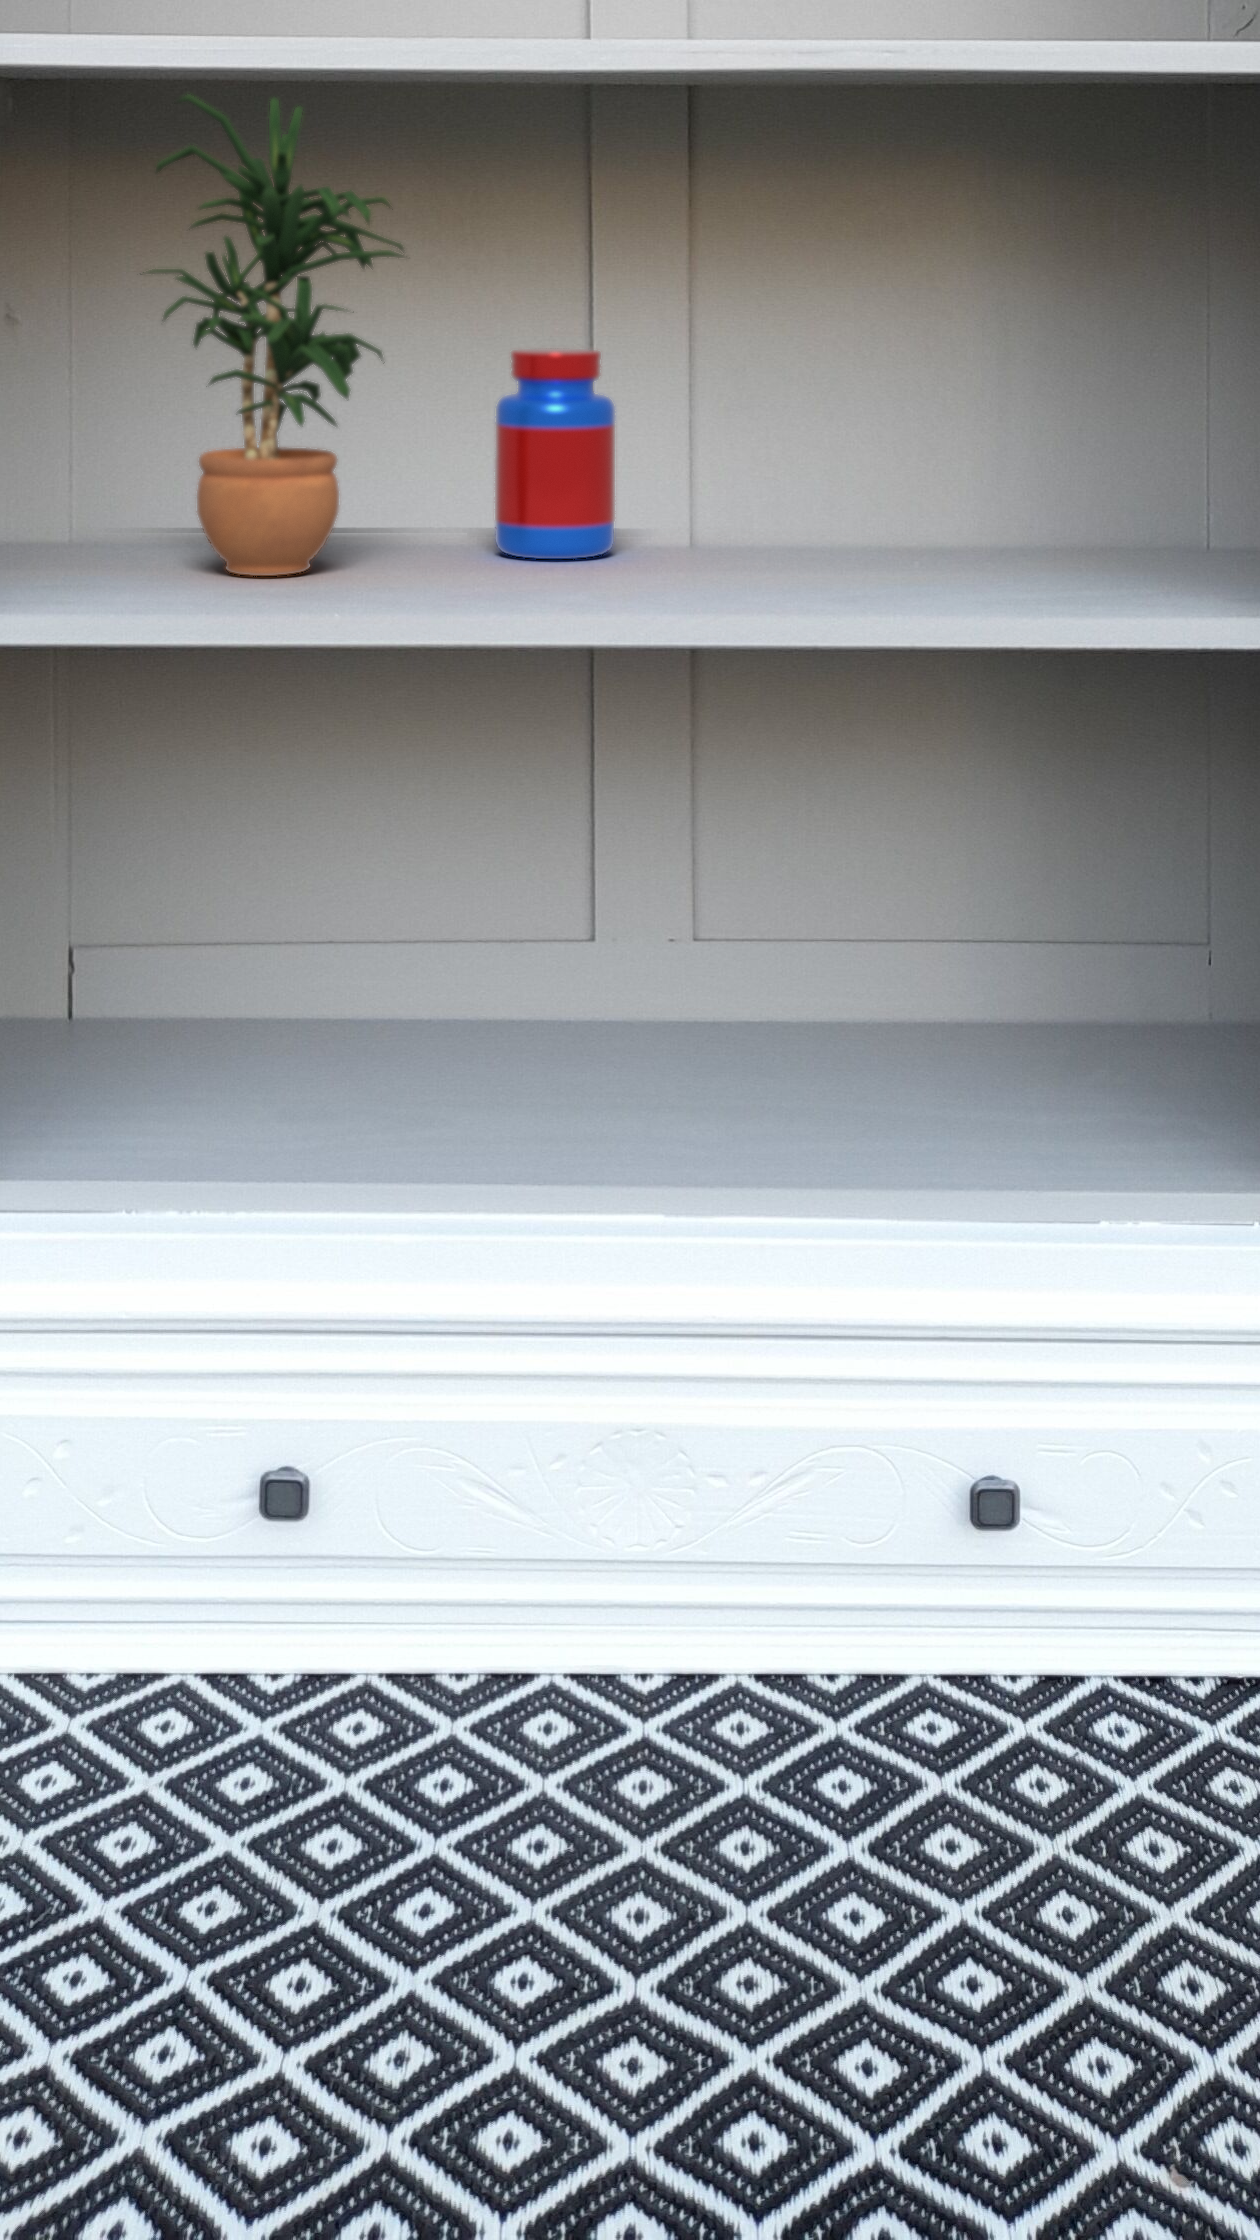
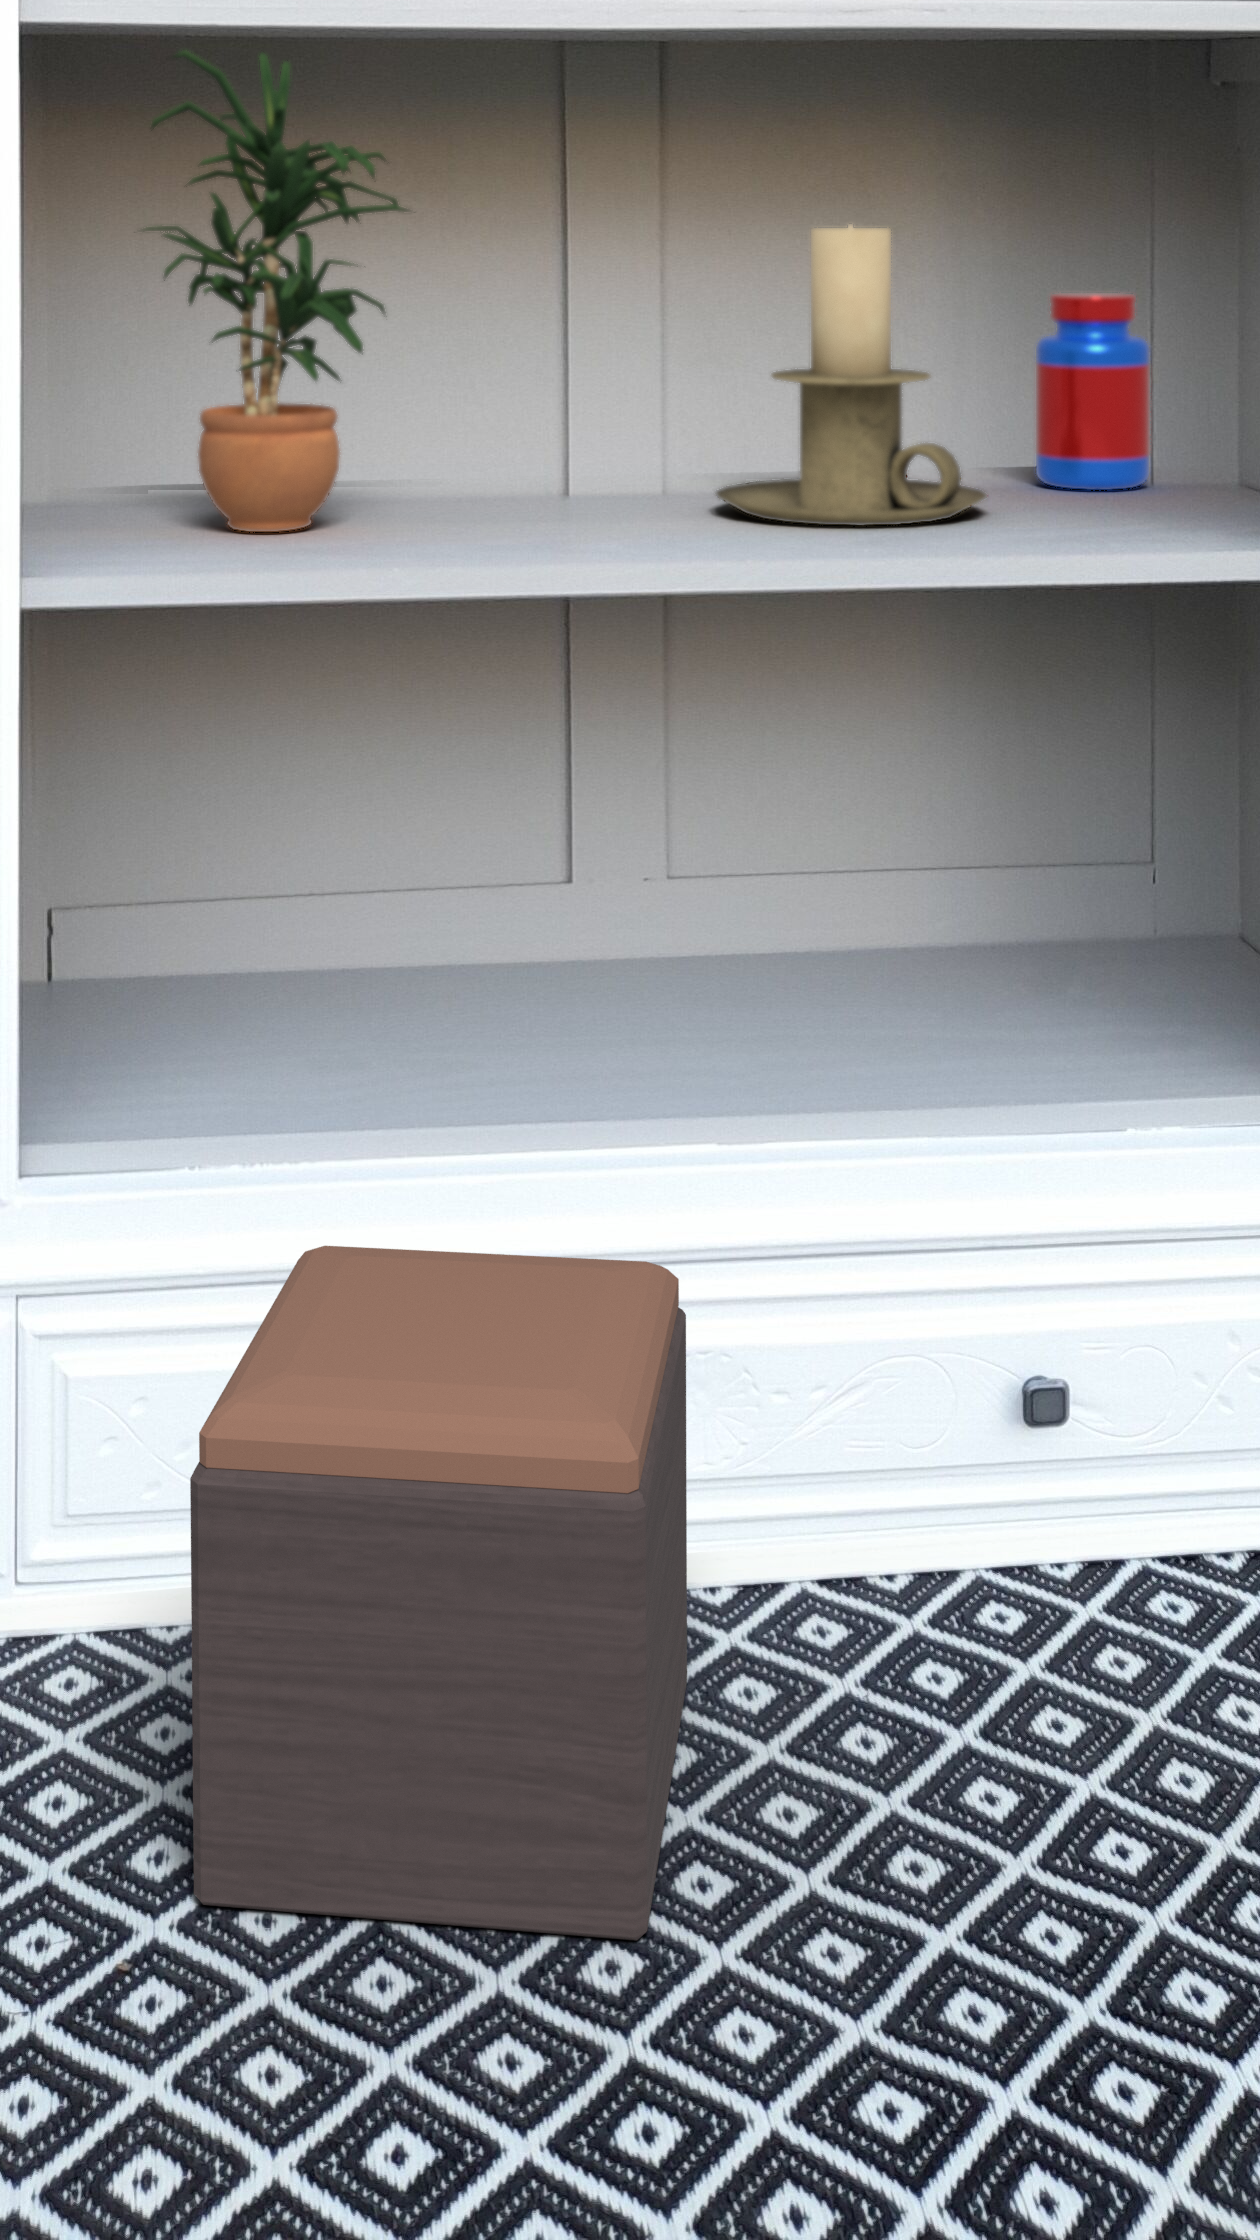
candle holder: none [727,276,1008,586] -> present [716,225,987,525]
jar: present [495,349,615,559] -> present [1036,293,1150,490]
footstool: none [22,1296,583,2030] -> present [190,1246,687,1941]

